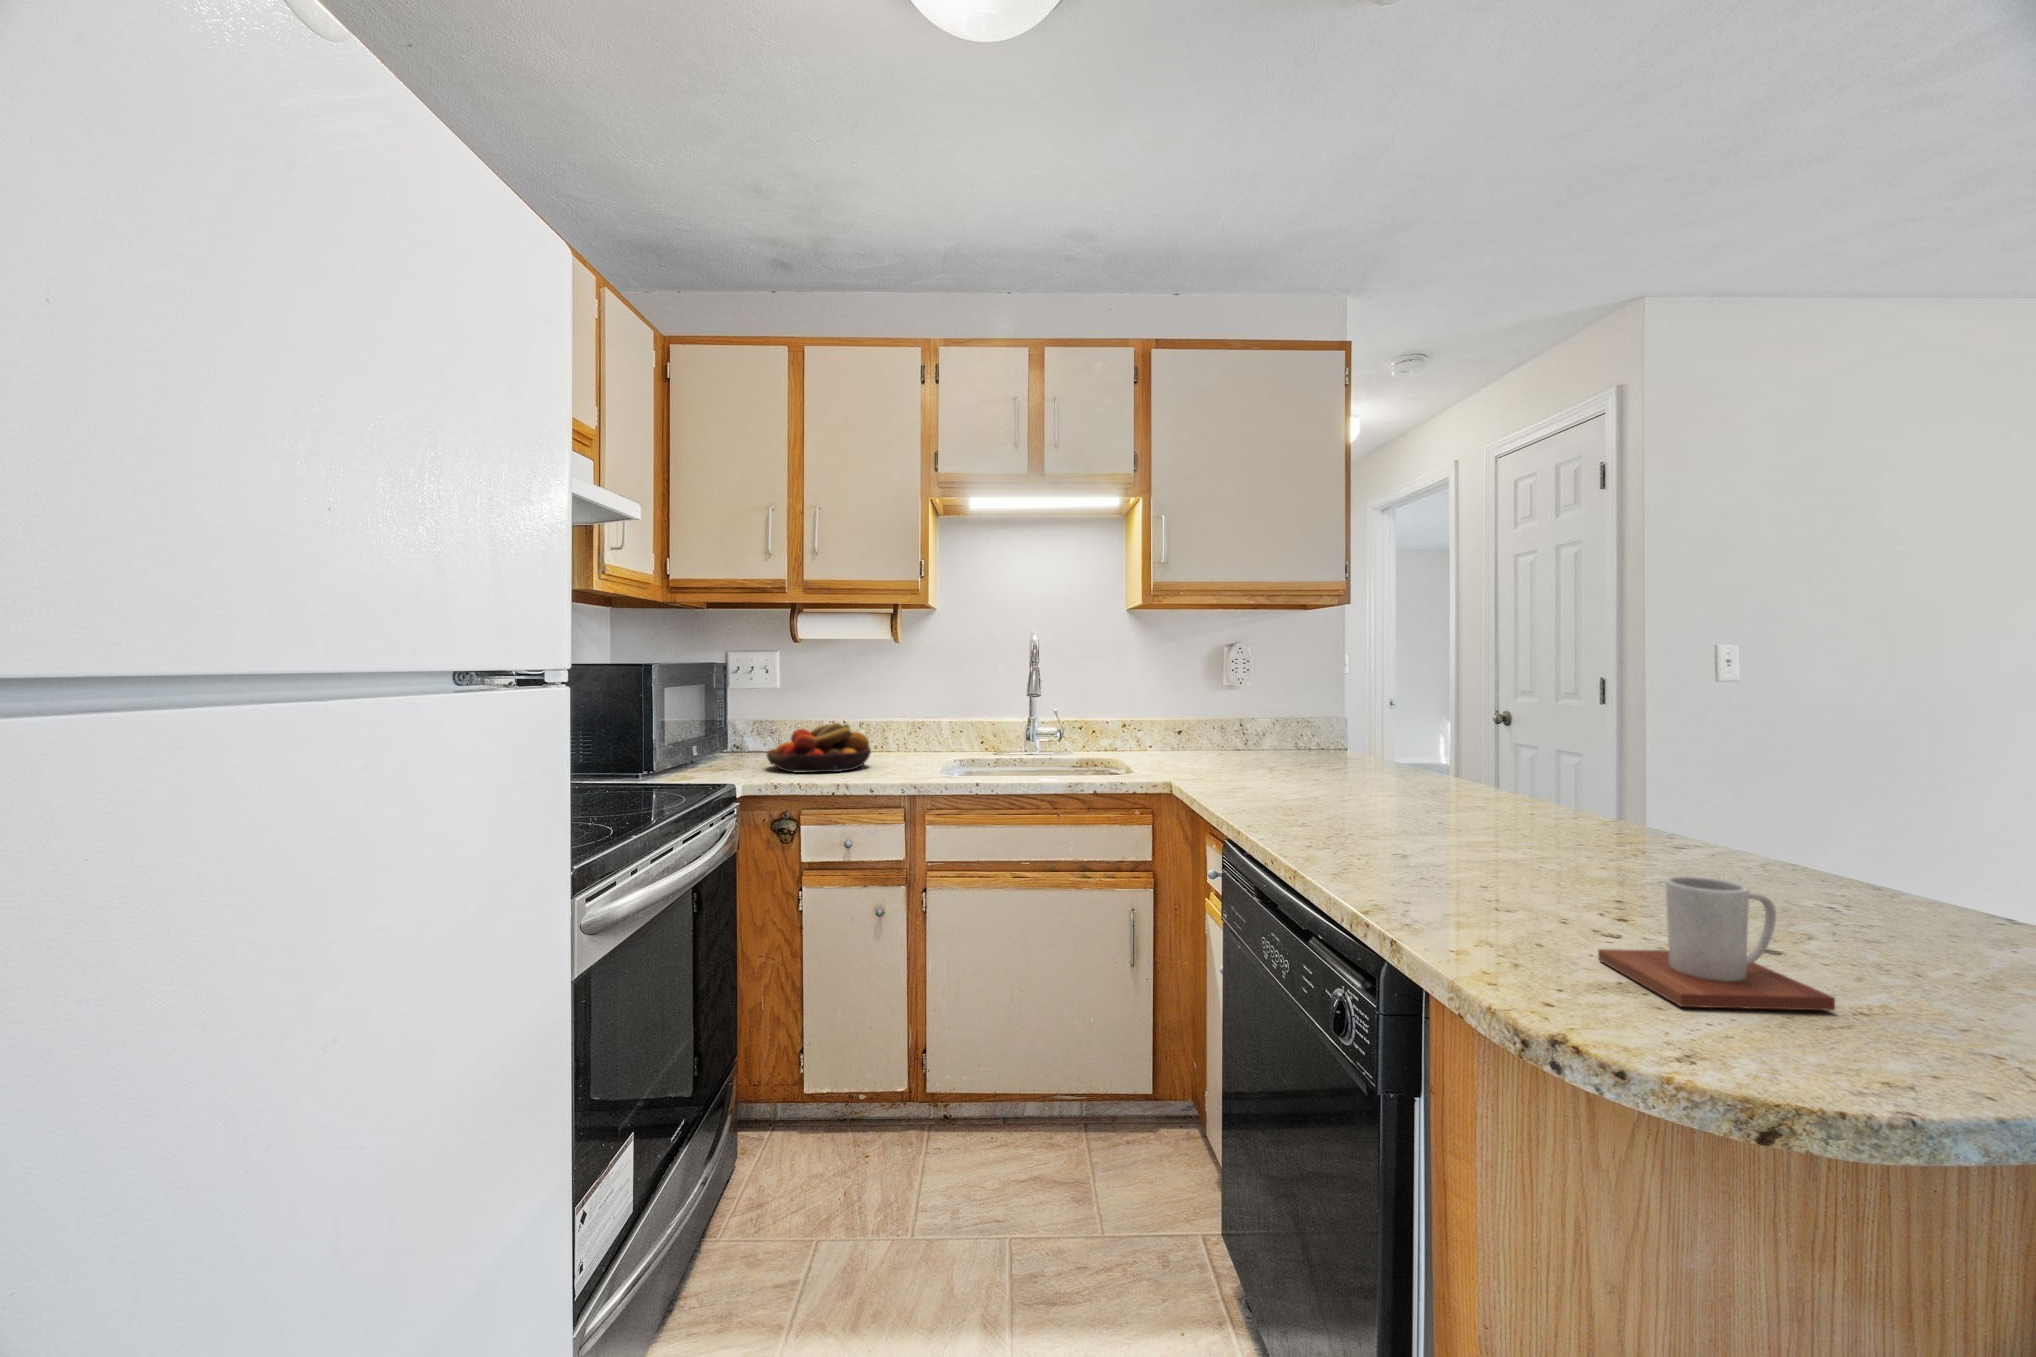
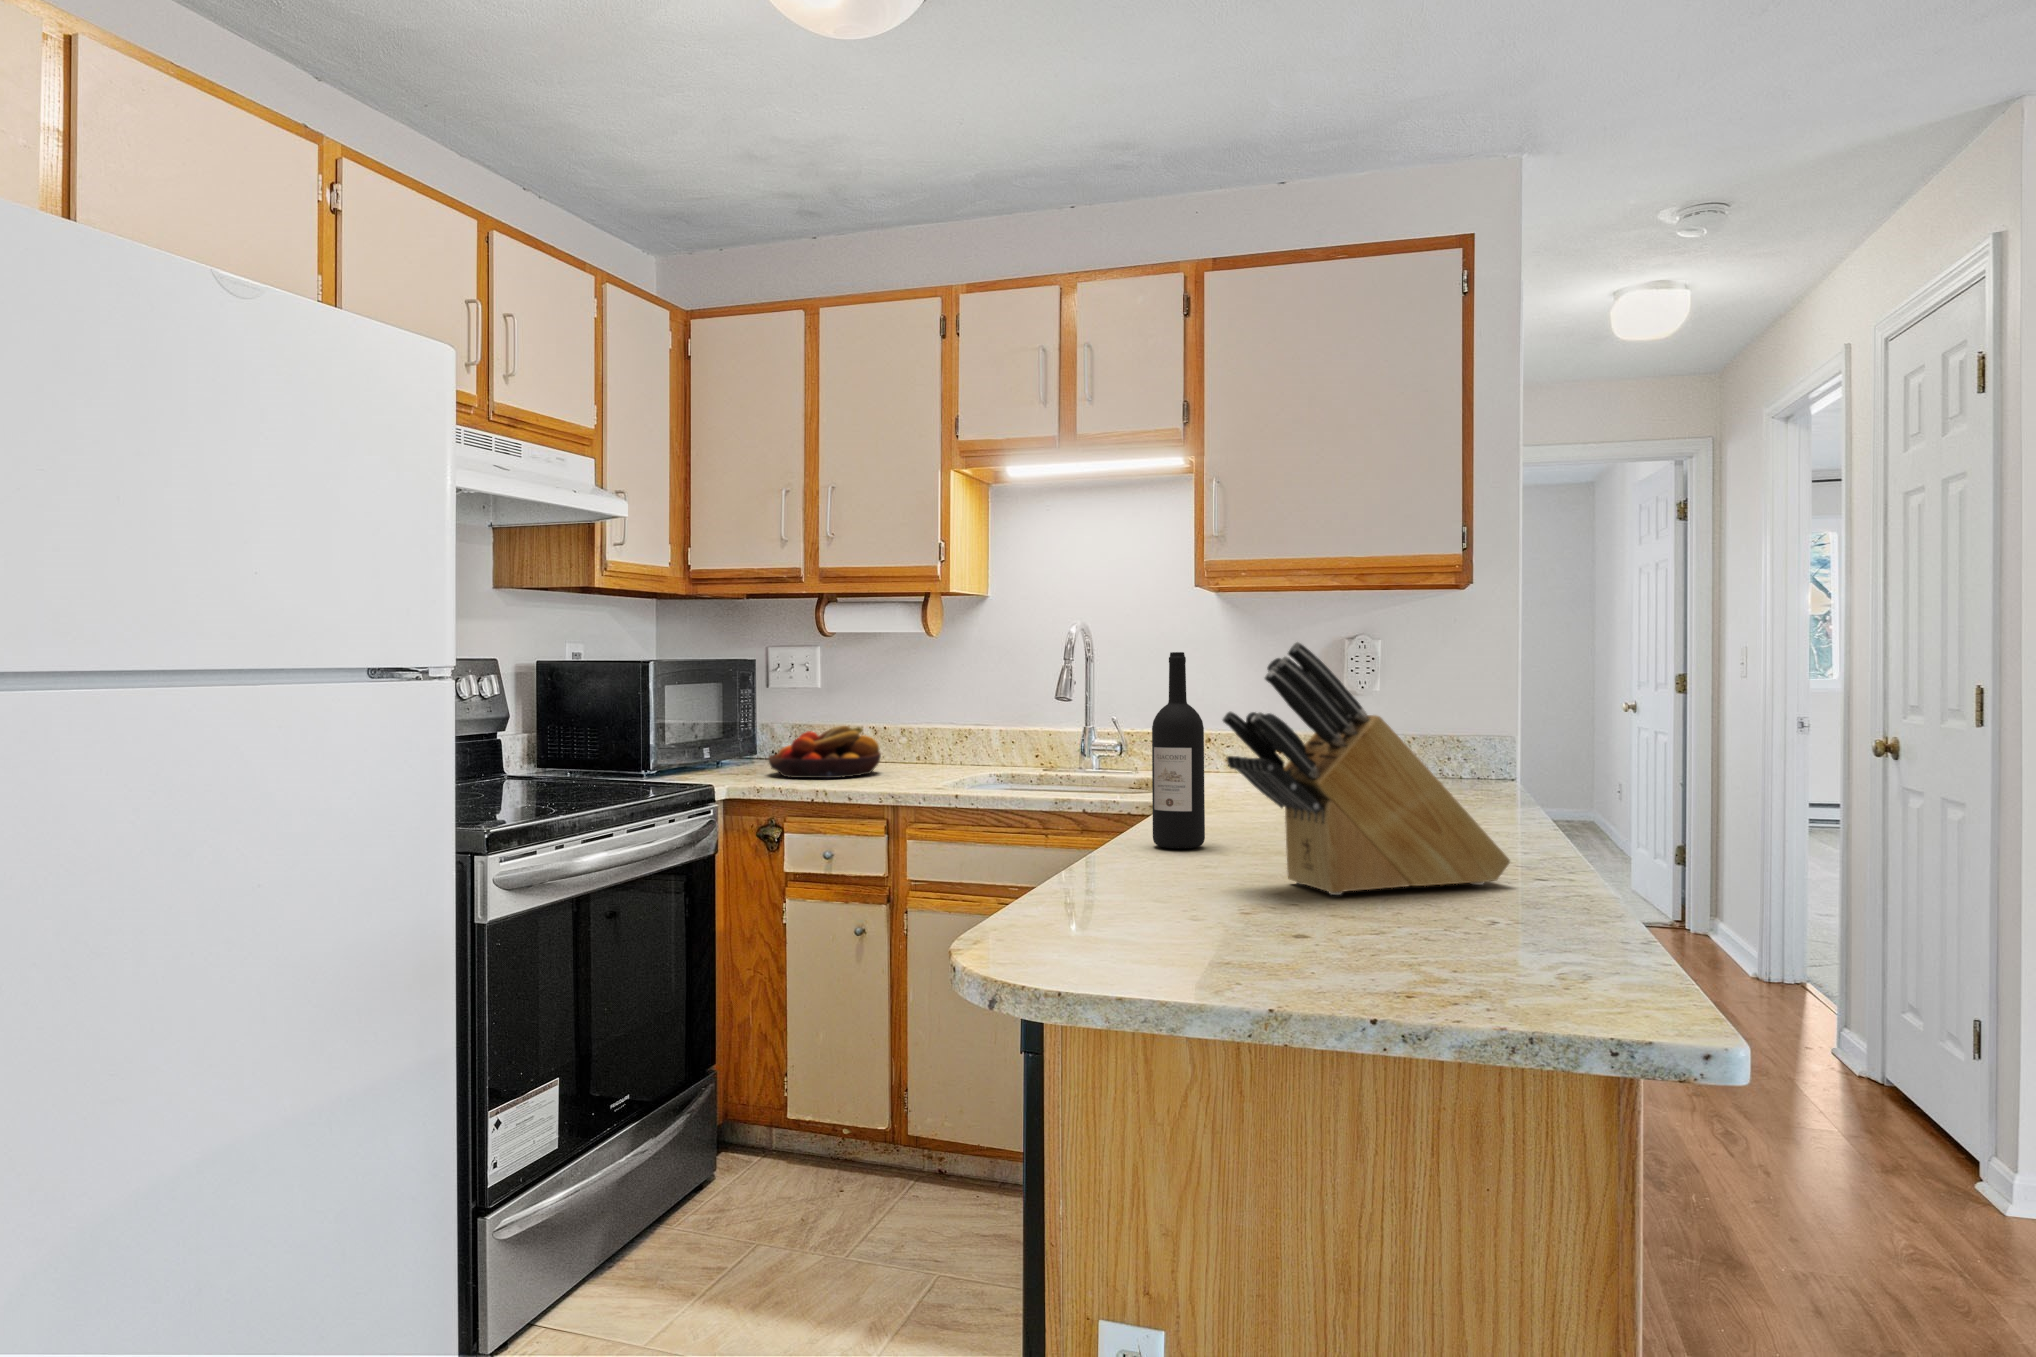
knife block: none [1468,649,1663,875] -> present [1223,642,1510,895]
wine bottle: none [1289,658,1337,832] -> present [1152,652,1205,849]
mug: present [1598,876,1835,1011] -> none [1074,868,1235,992]

